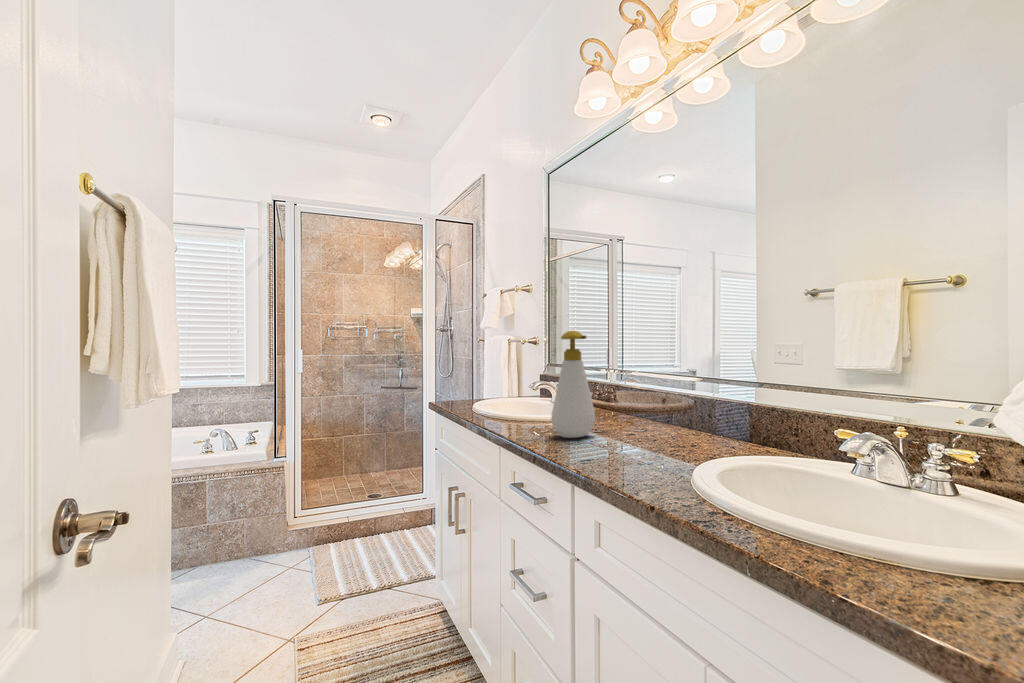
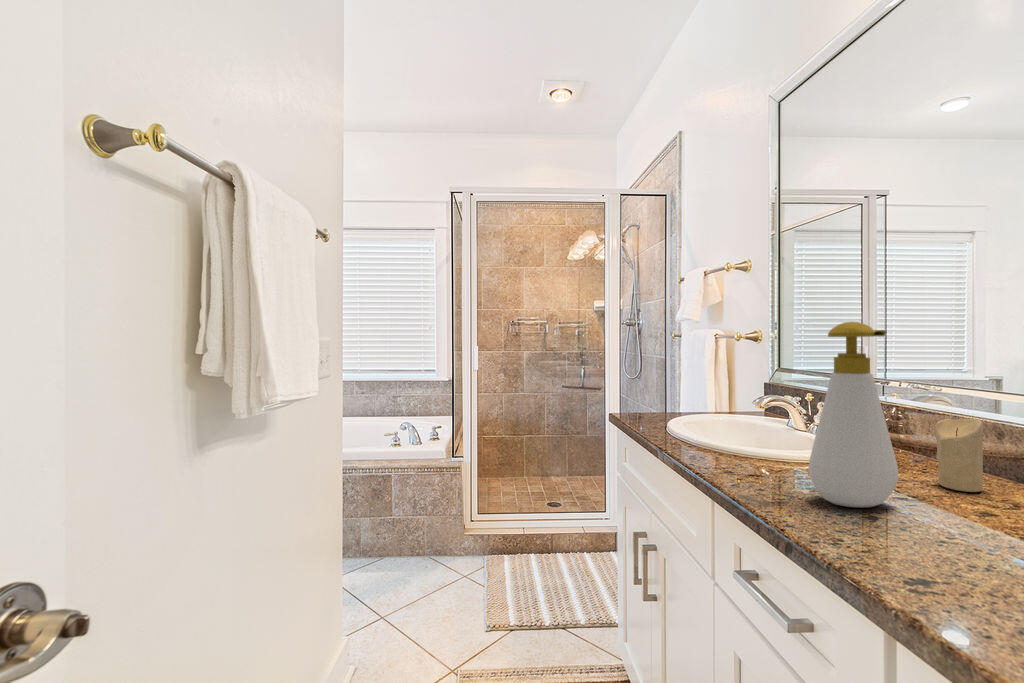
candle: none [618,386,638,426] -> present [935,419,983,492]

